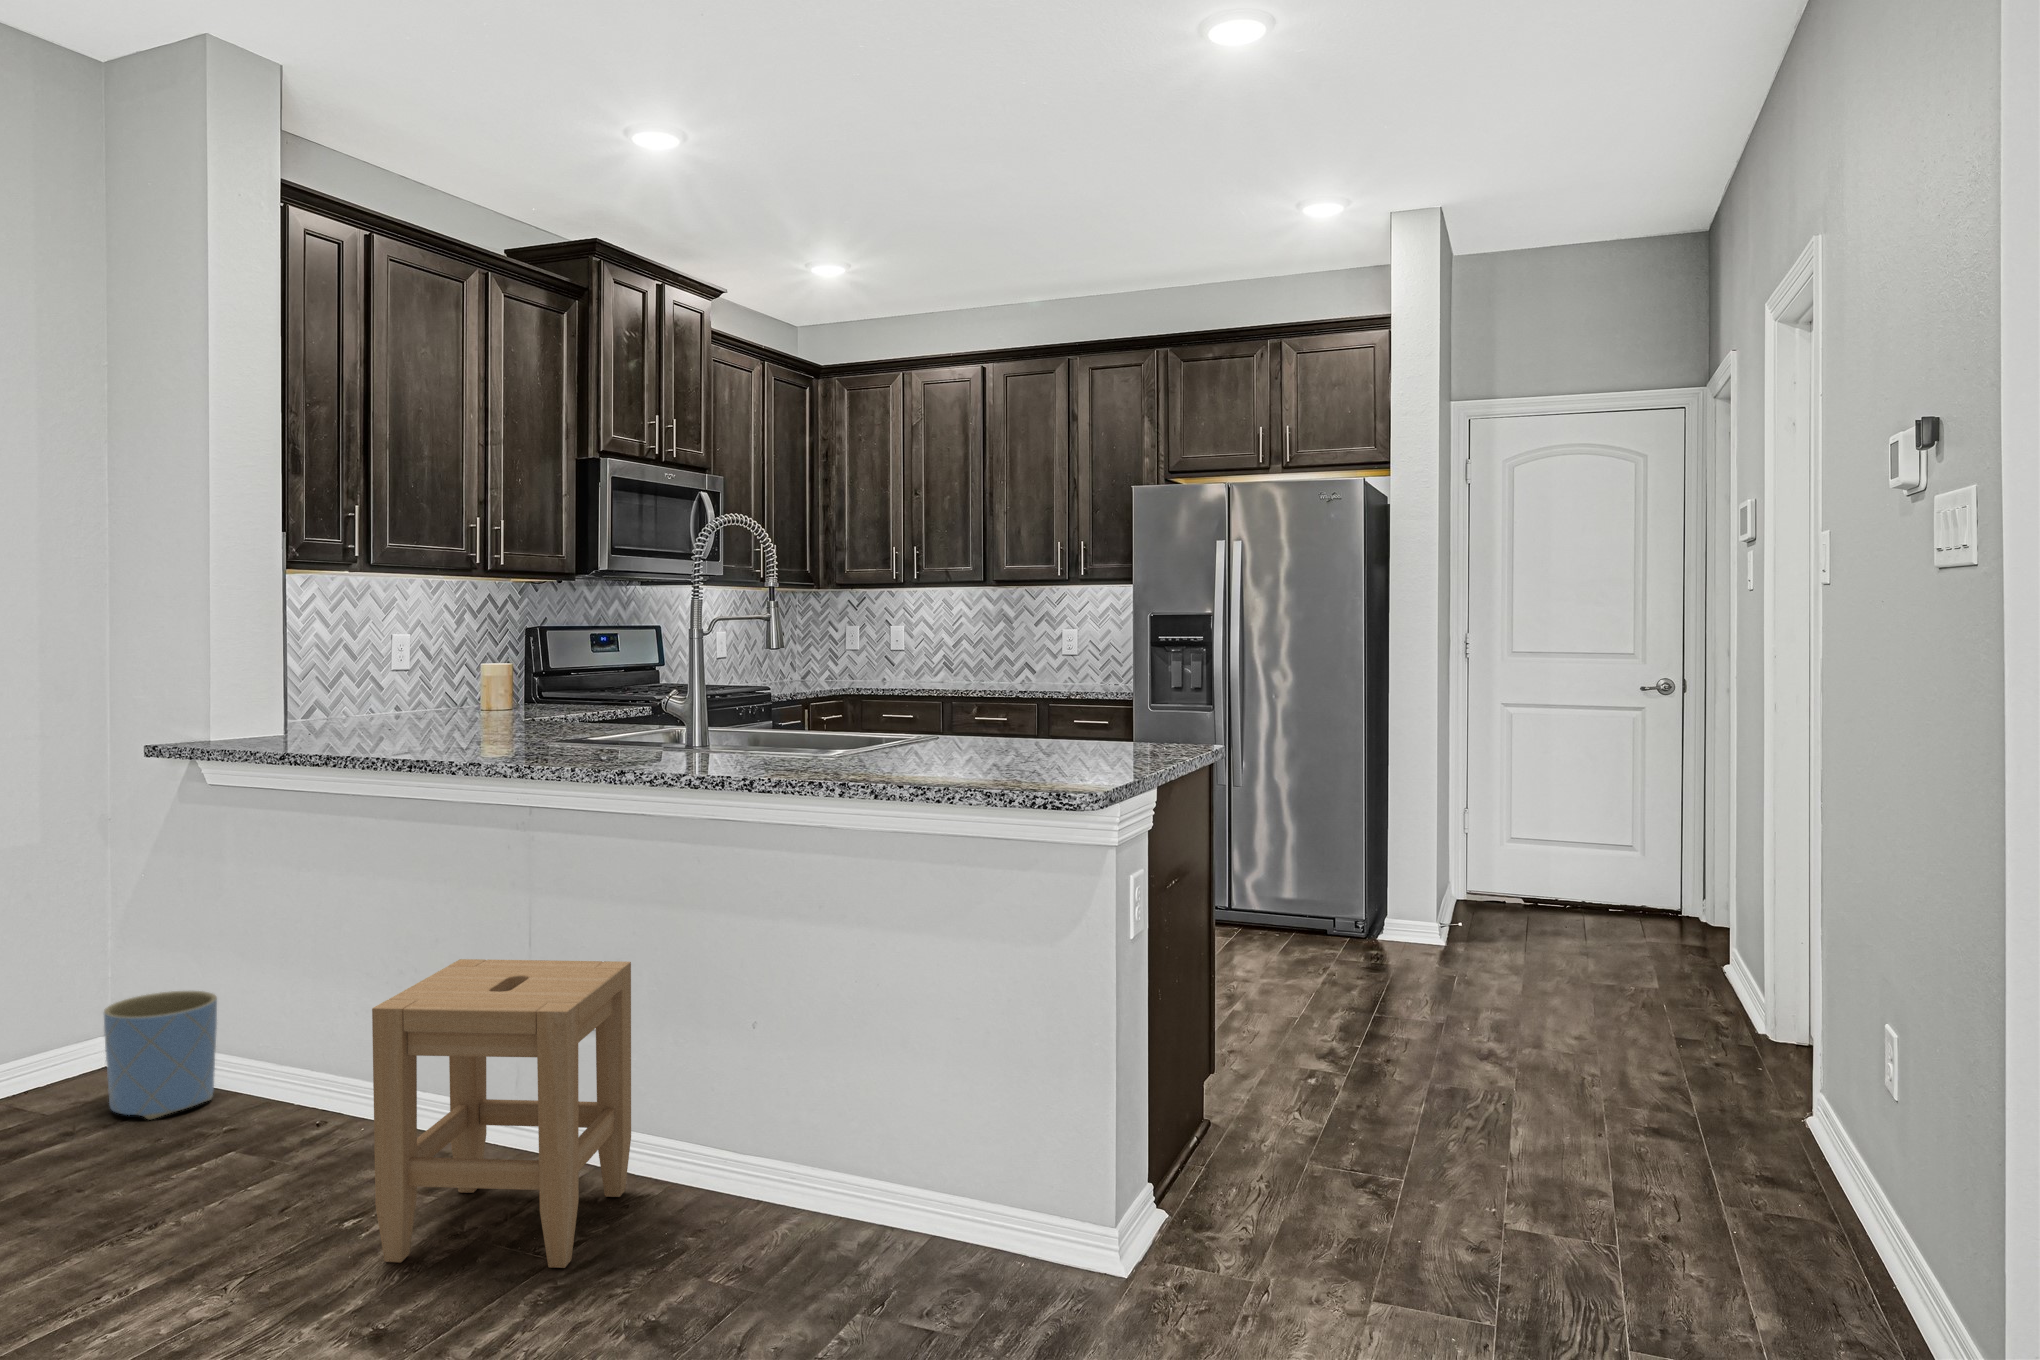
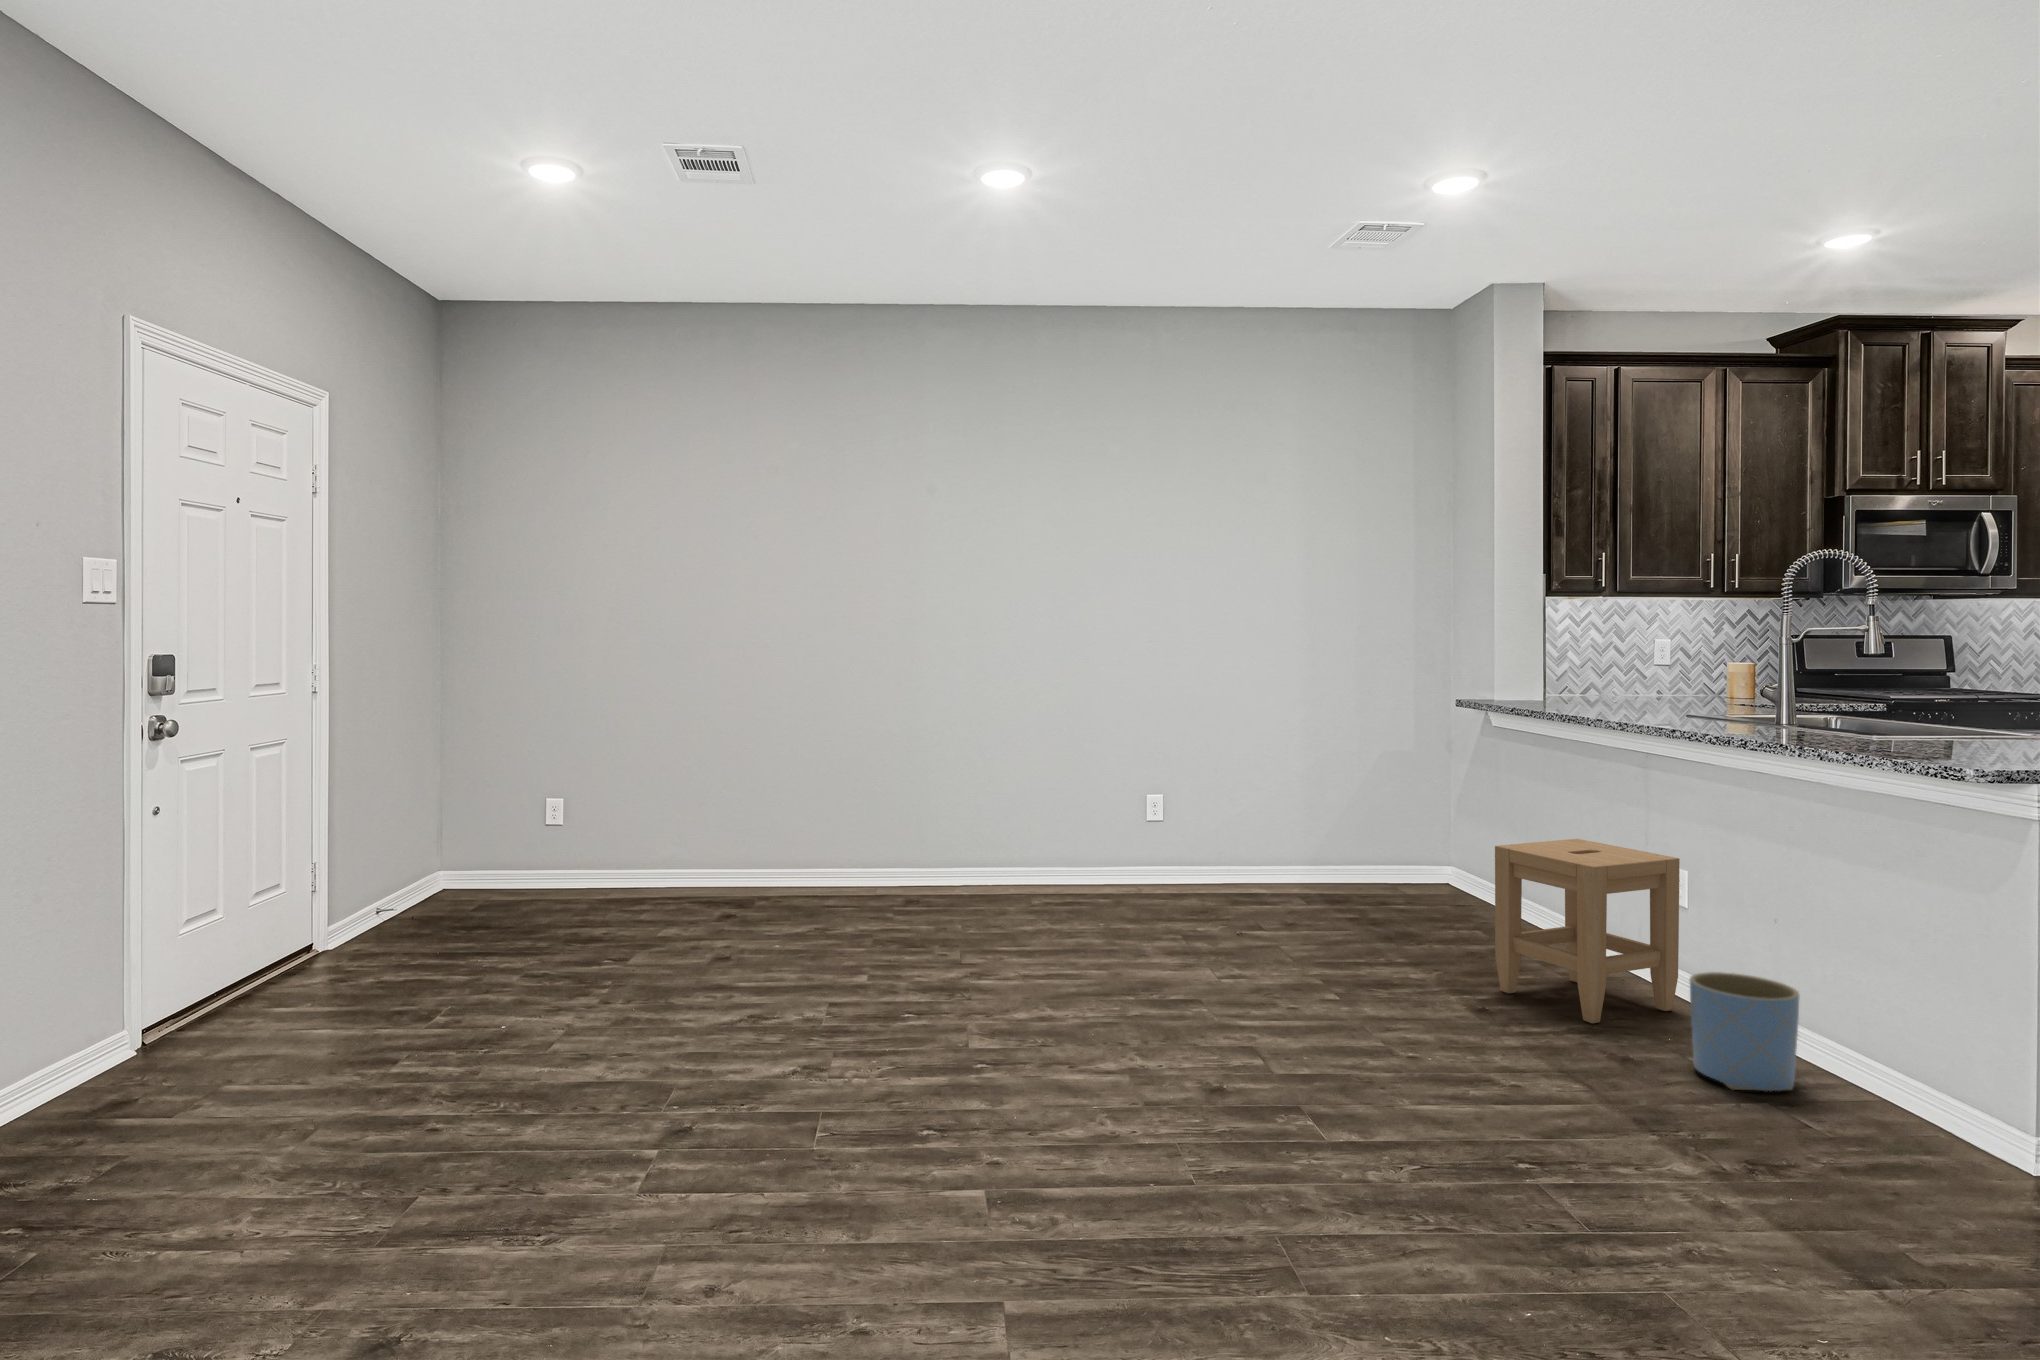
planter: present [104,991,217,1120] -> present [1689,972,1799,1091]

